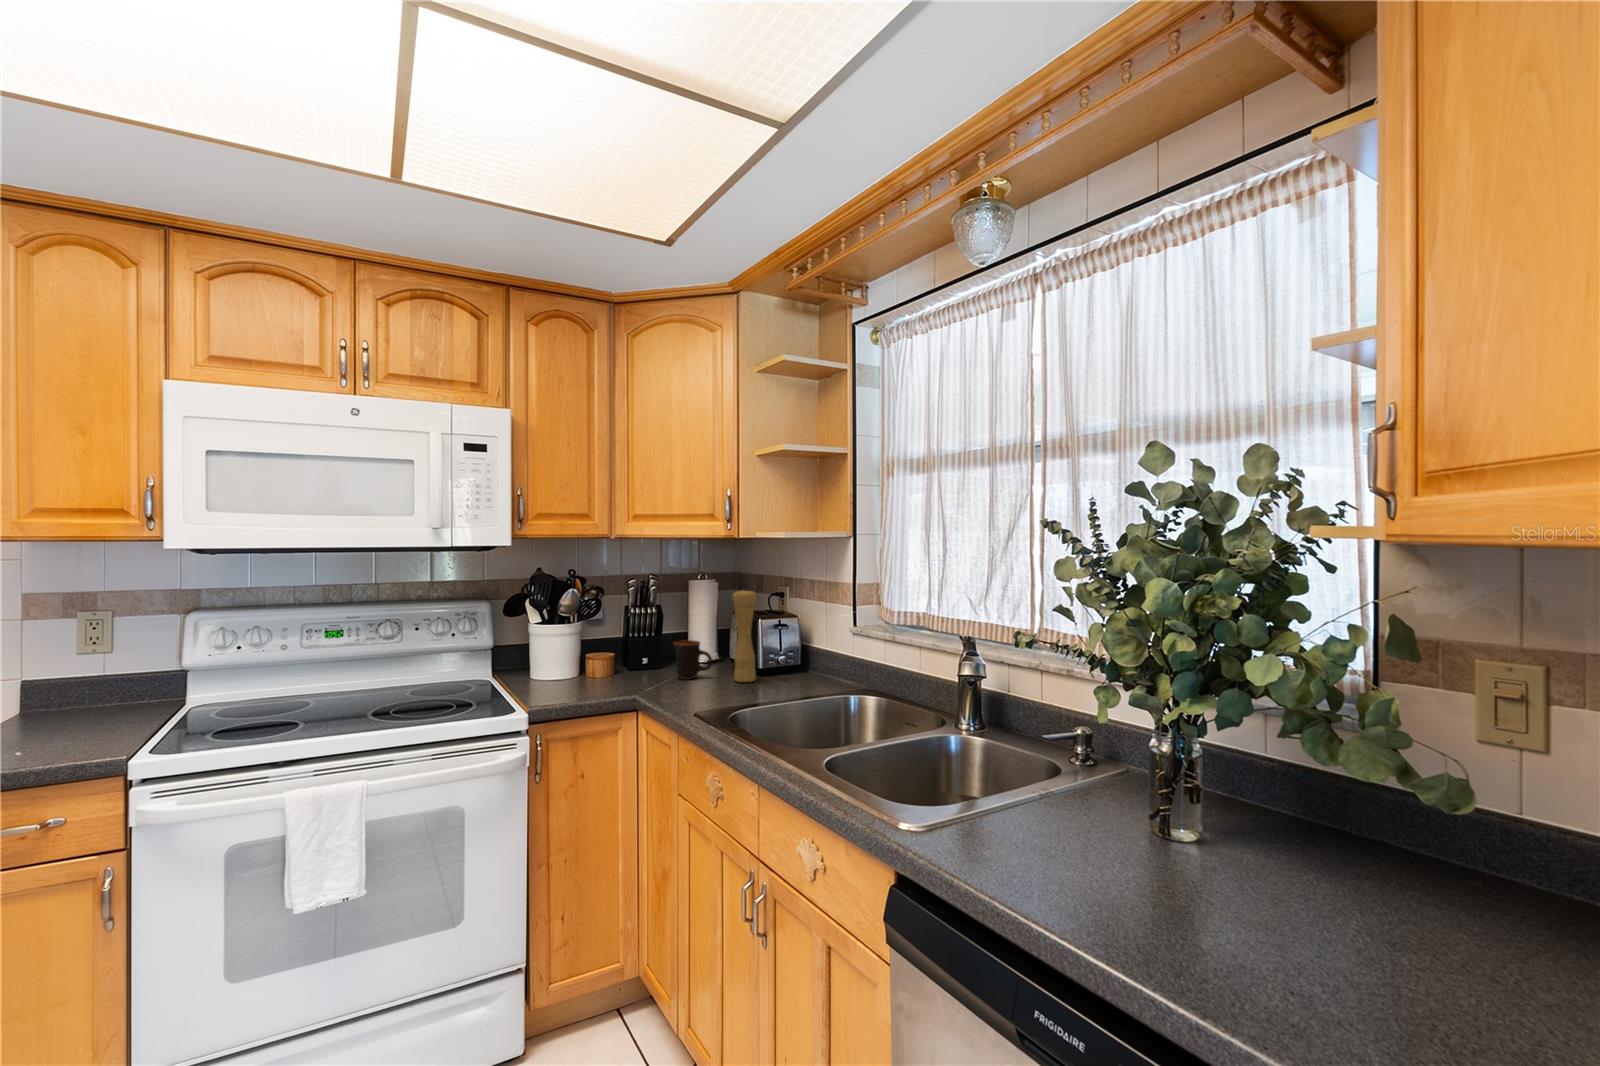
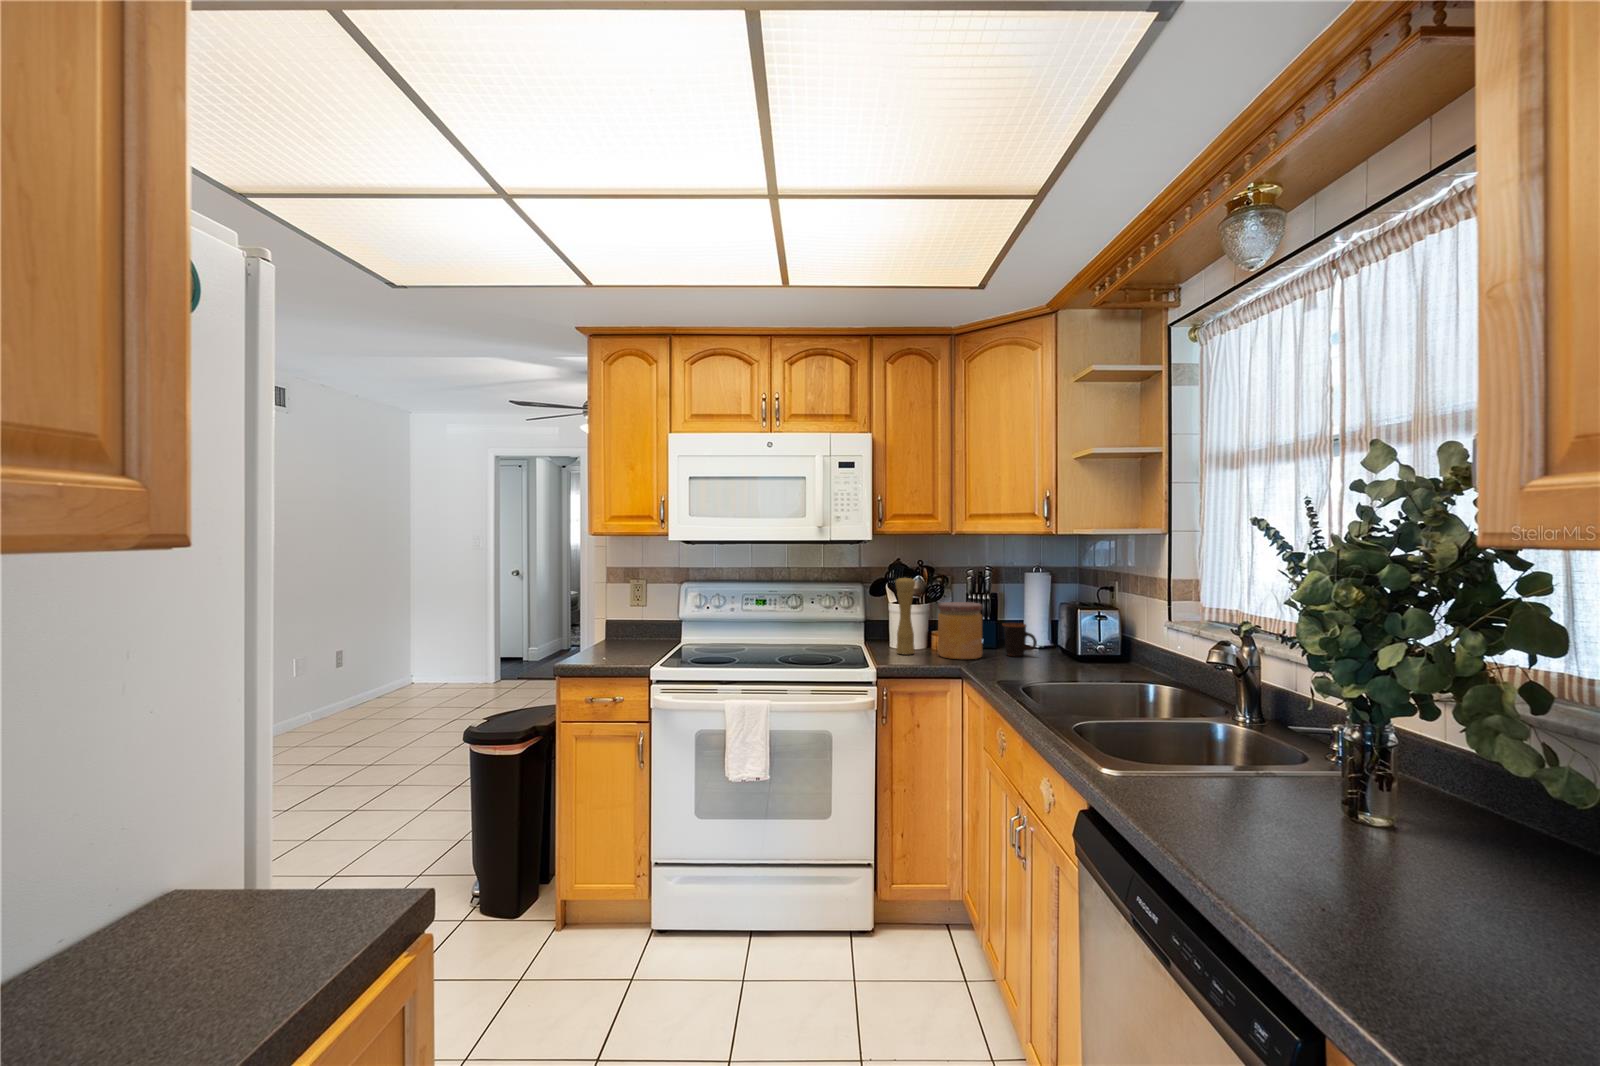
pepper mill: present [733,589,756,682] -> present [896,577,915,654]
jar: none [600,620,653,691] -> present [938,602,982,659]

